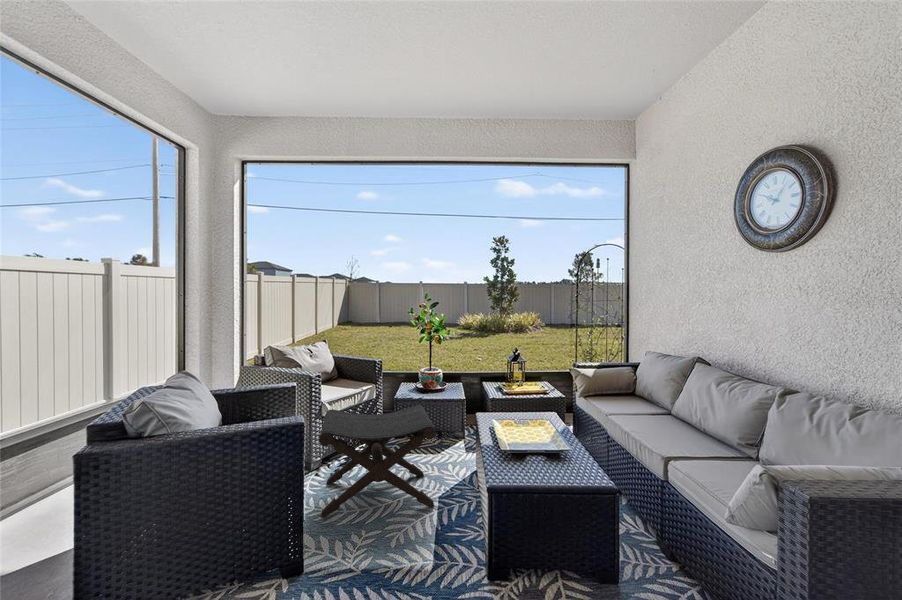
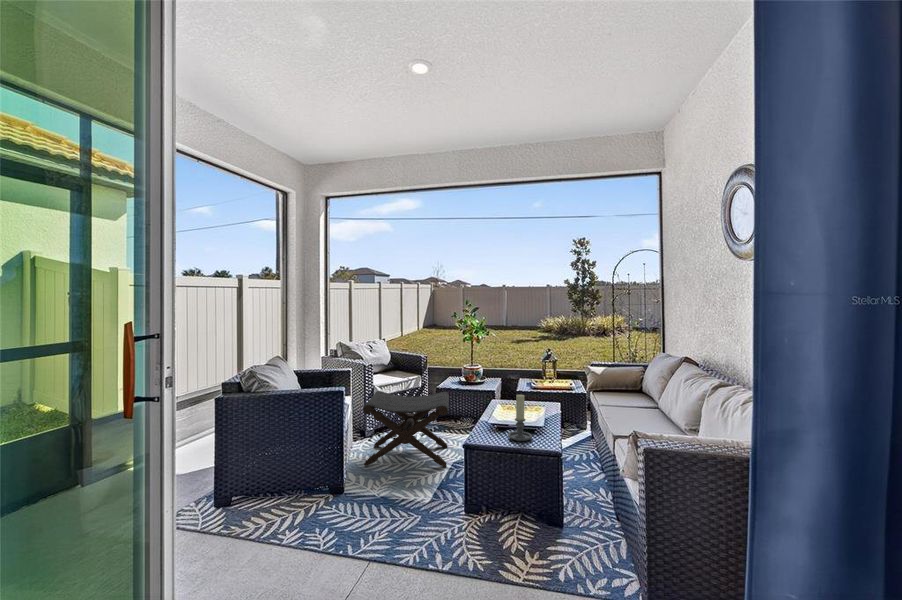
candle holder: none [539,409,572,473] -> present [508,394,532,441]

